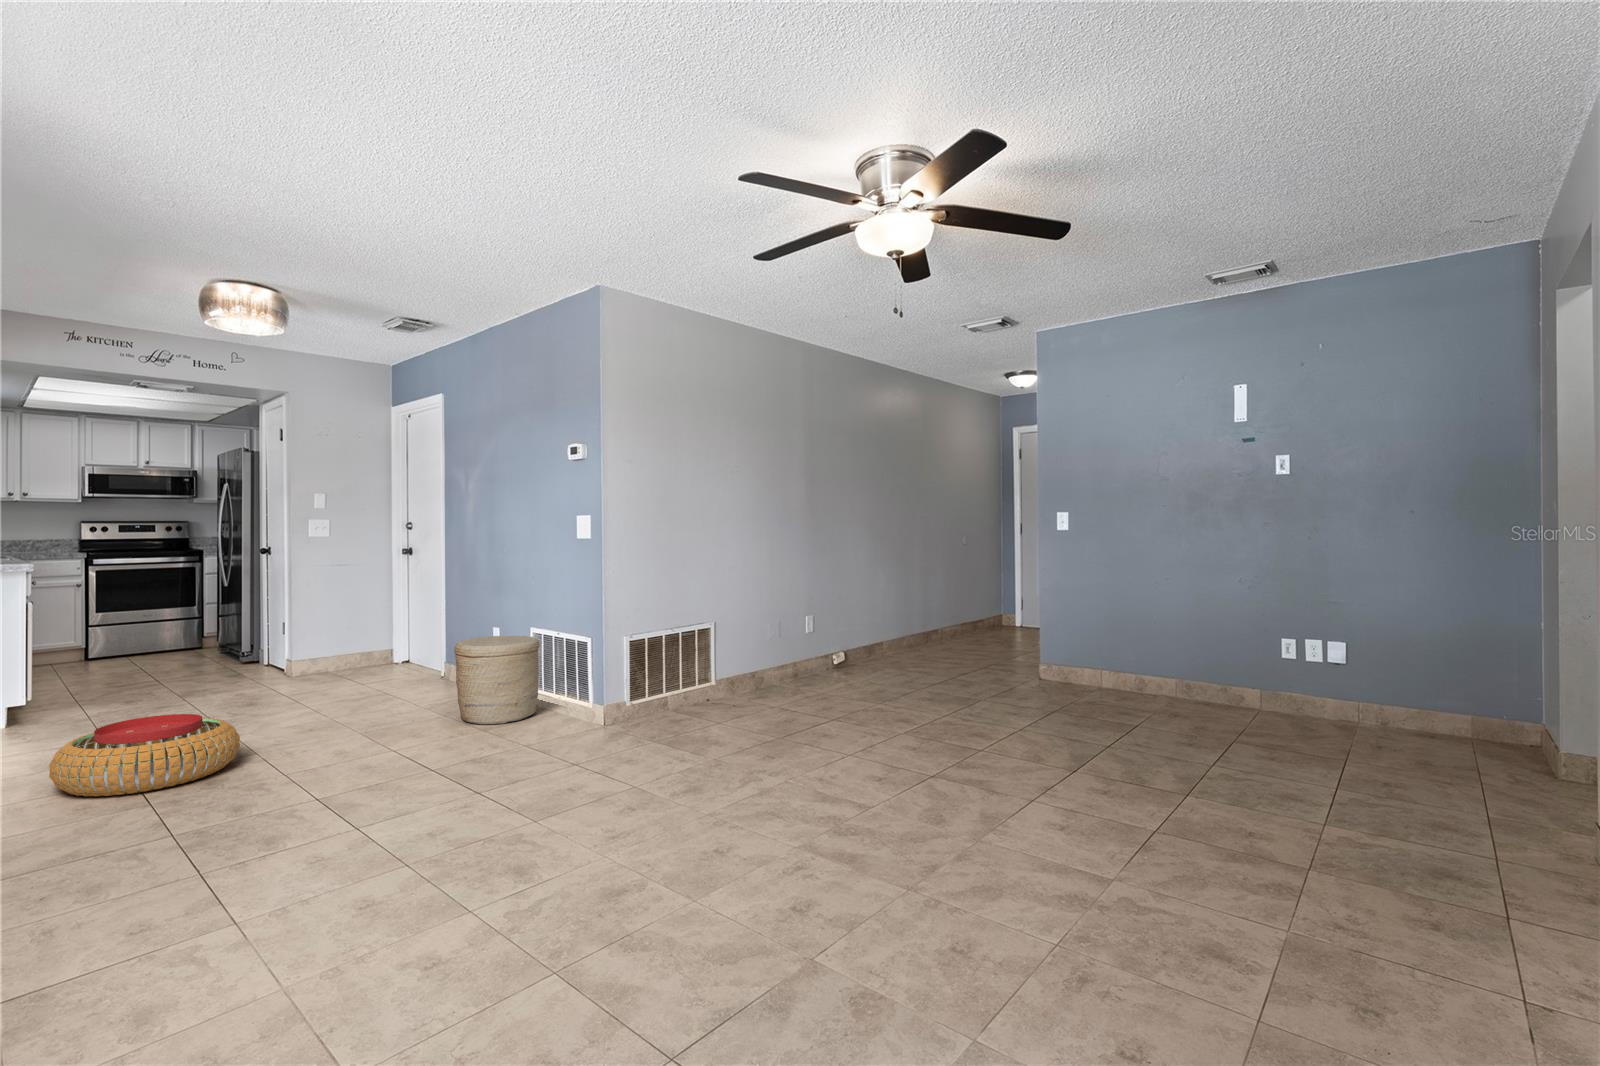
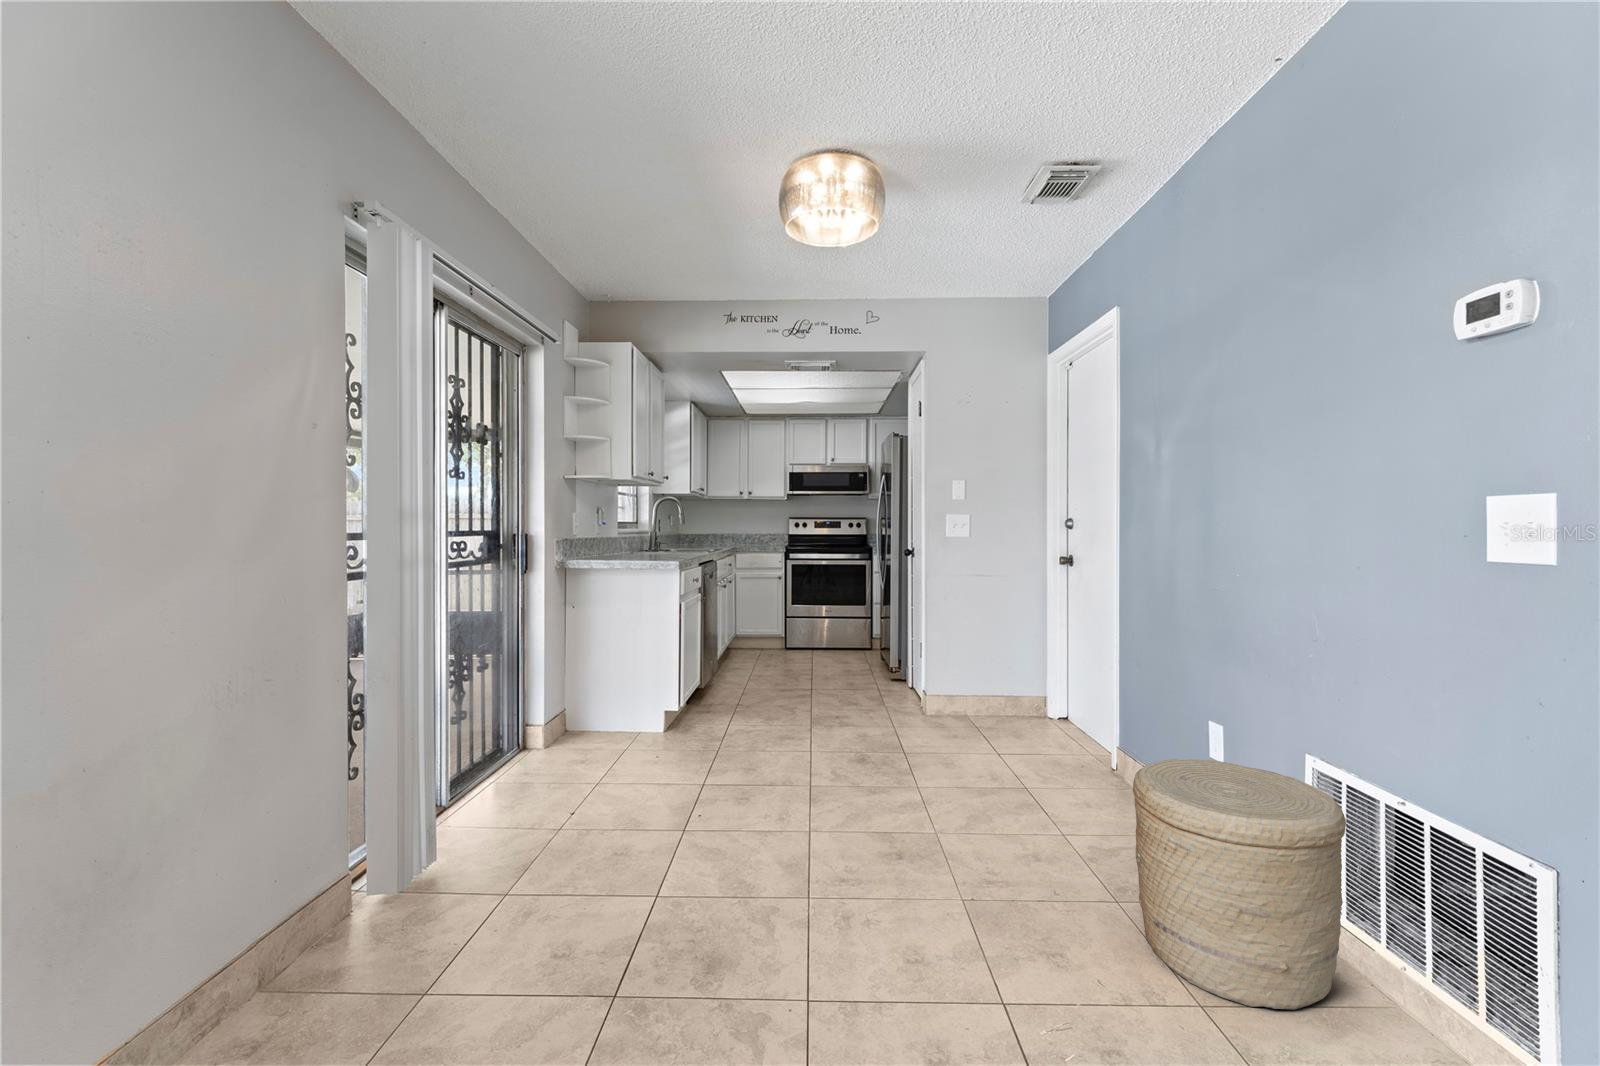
pouf: present [49,714,240,796] -> none [543,807,771,969]

